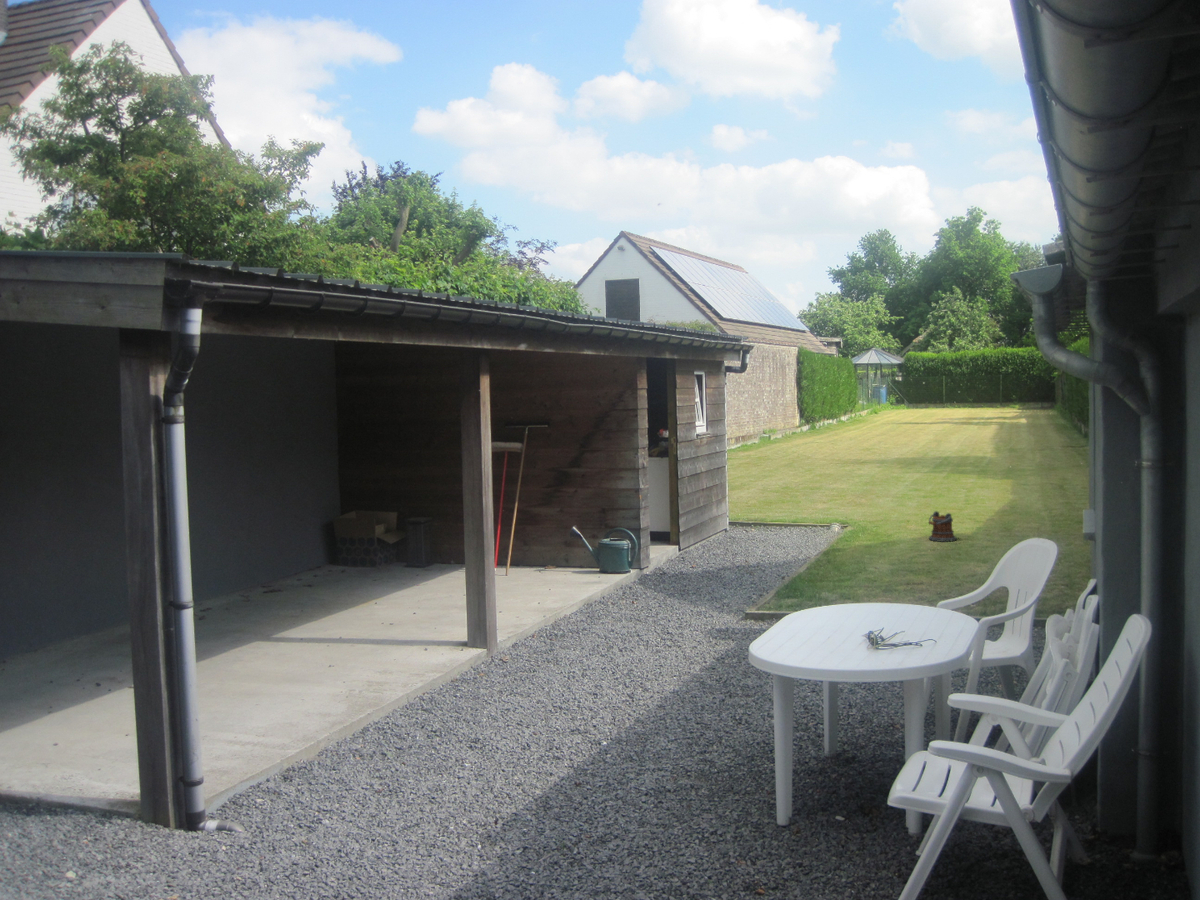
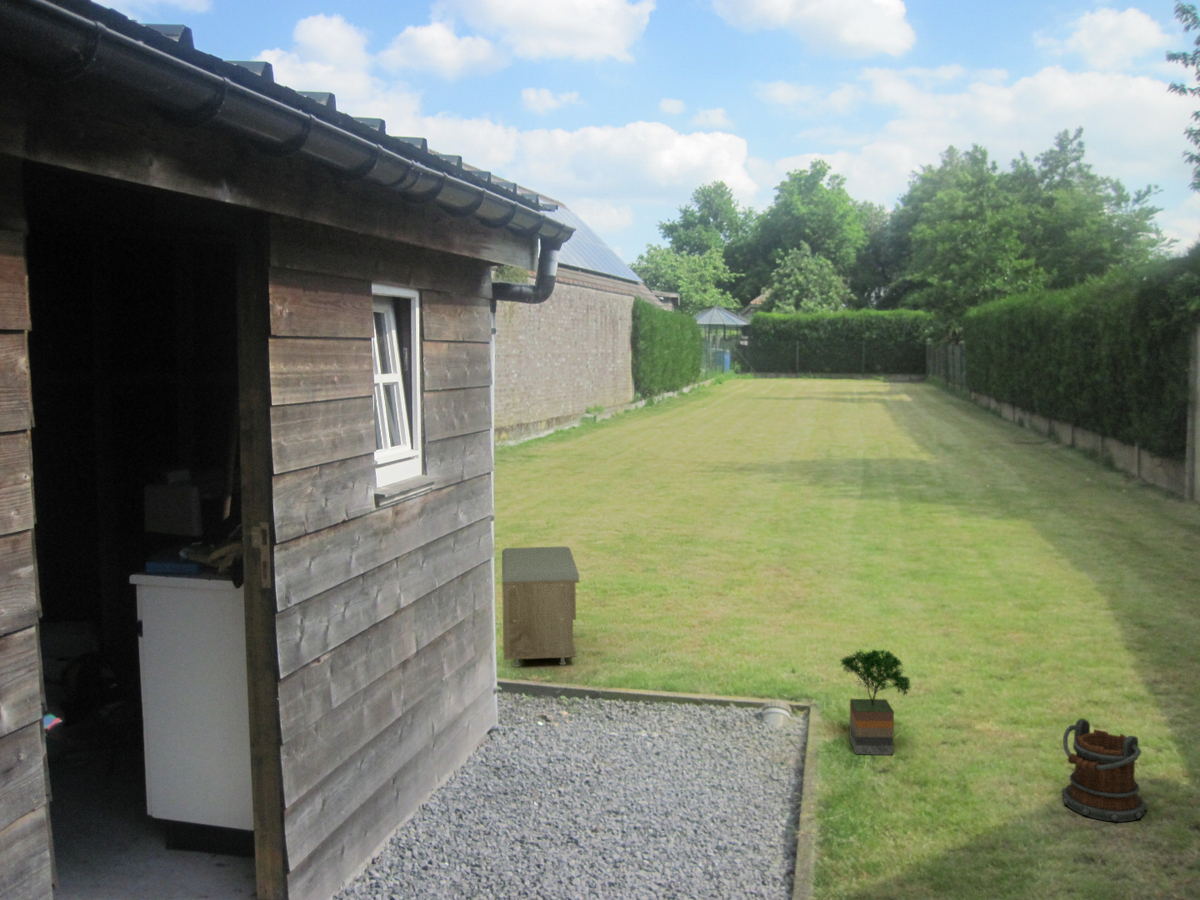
storage bench: none [726,475,760,520] -> present [502,547,579,667]
potted tree: none [858,496,884,534] -> present [840,649,910,755]

